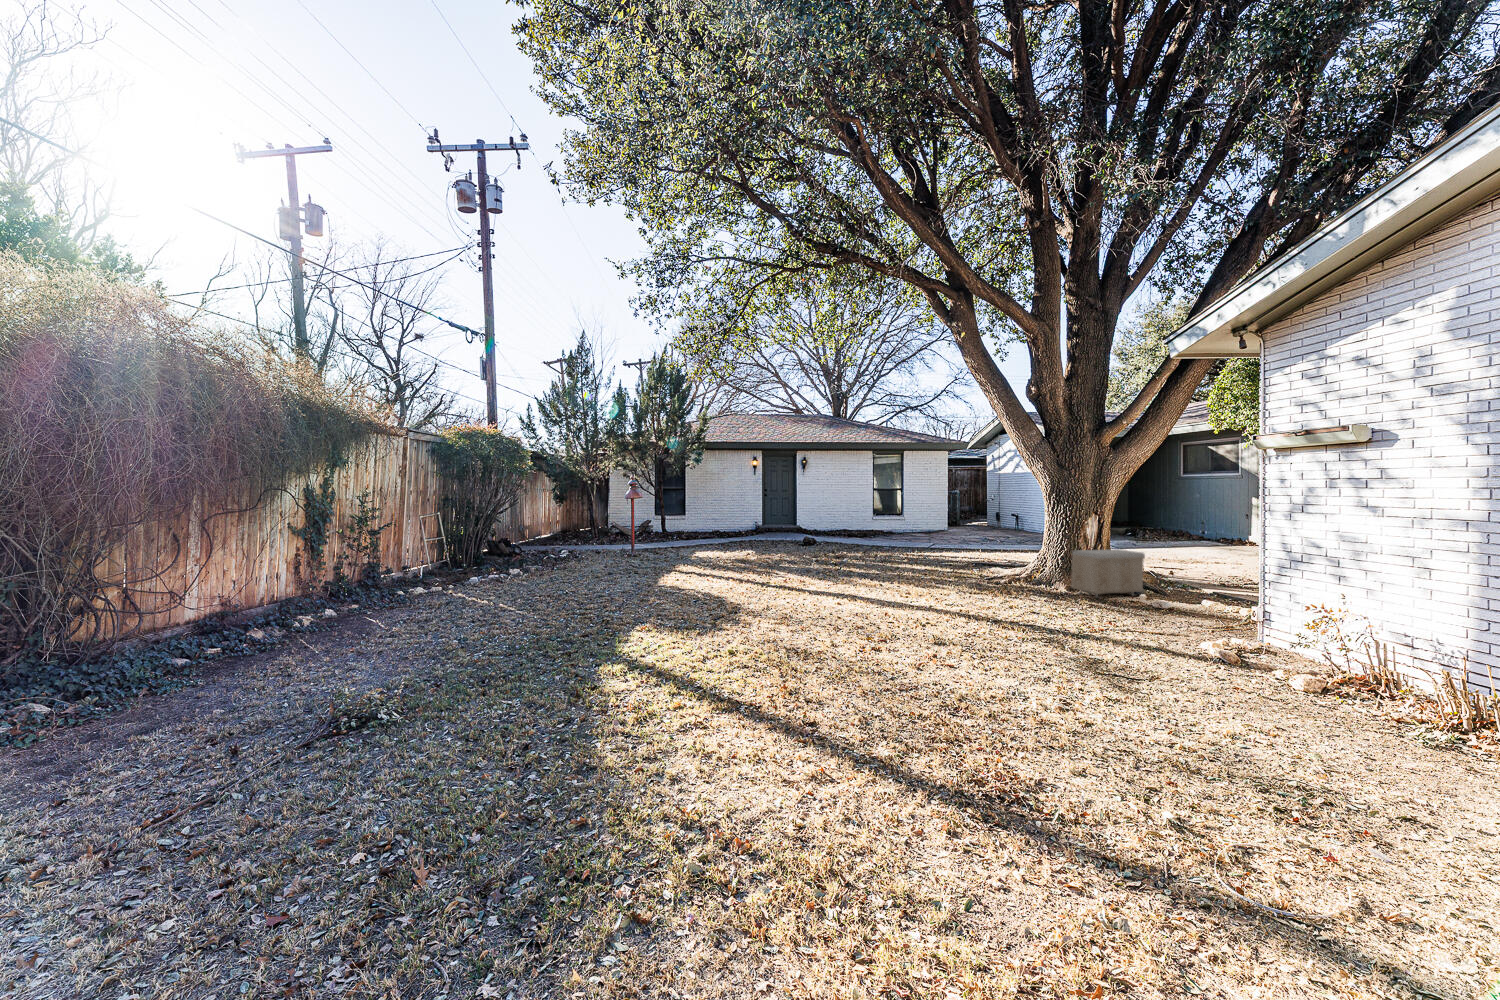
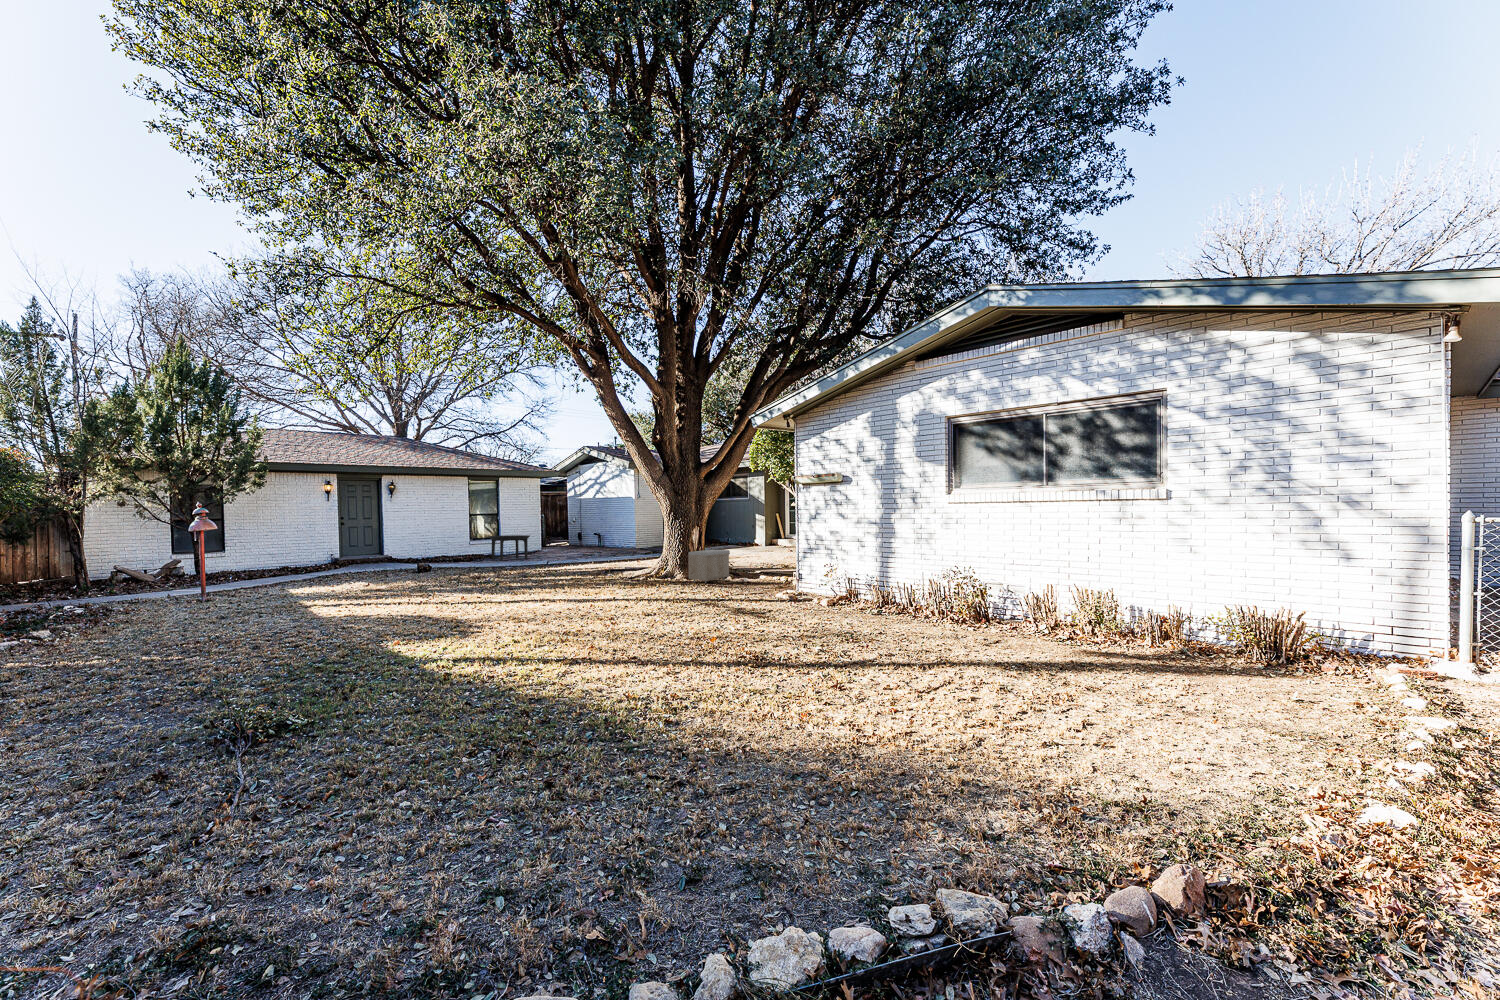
round table: none [888,510,930,536] -> present [489,535,530,561]

